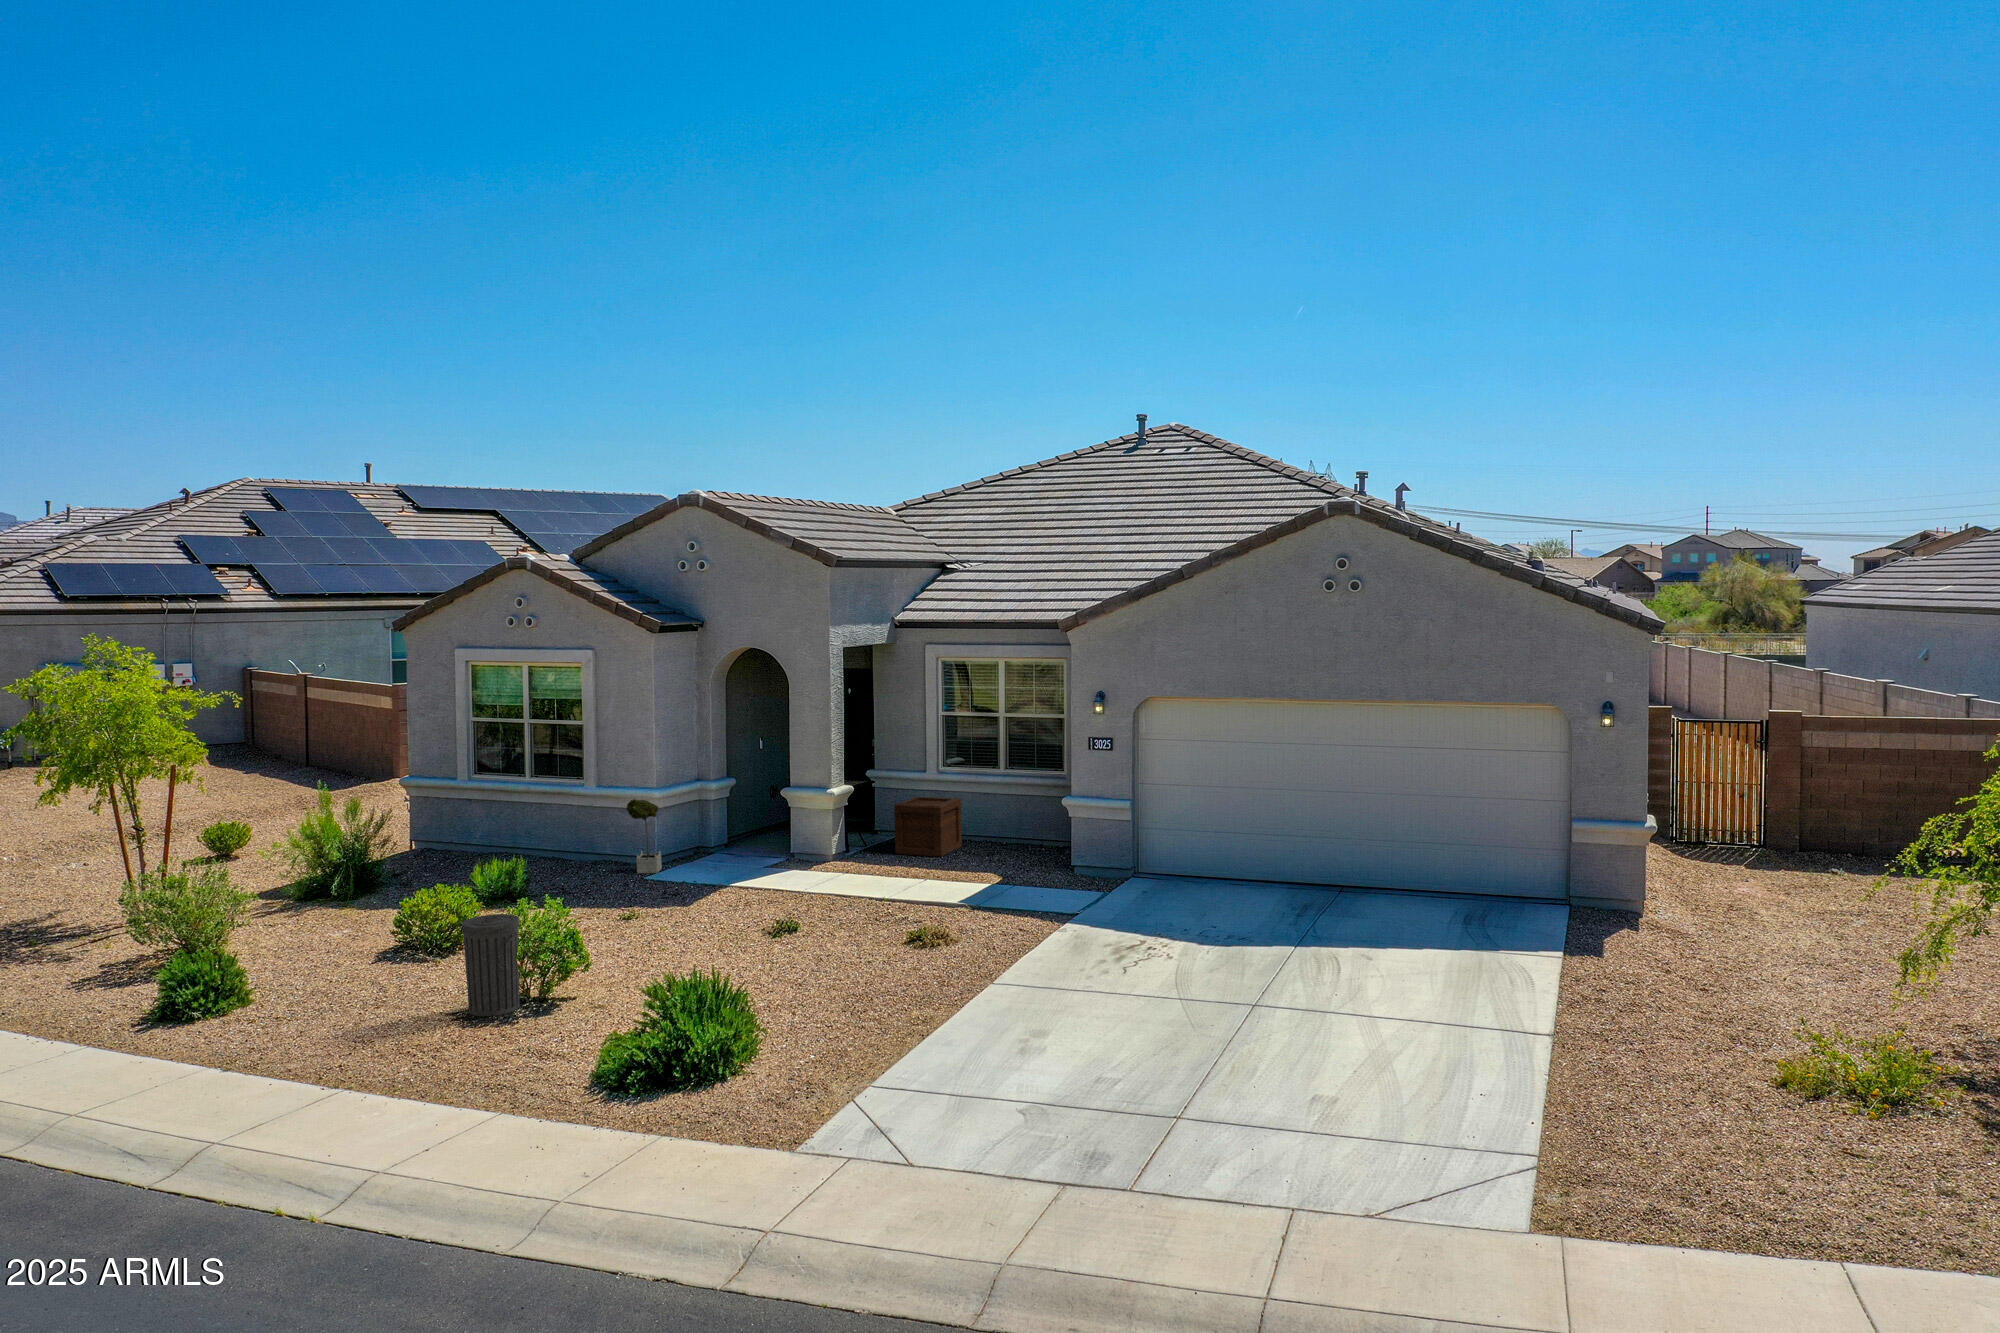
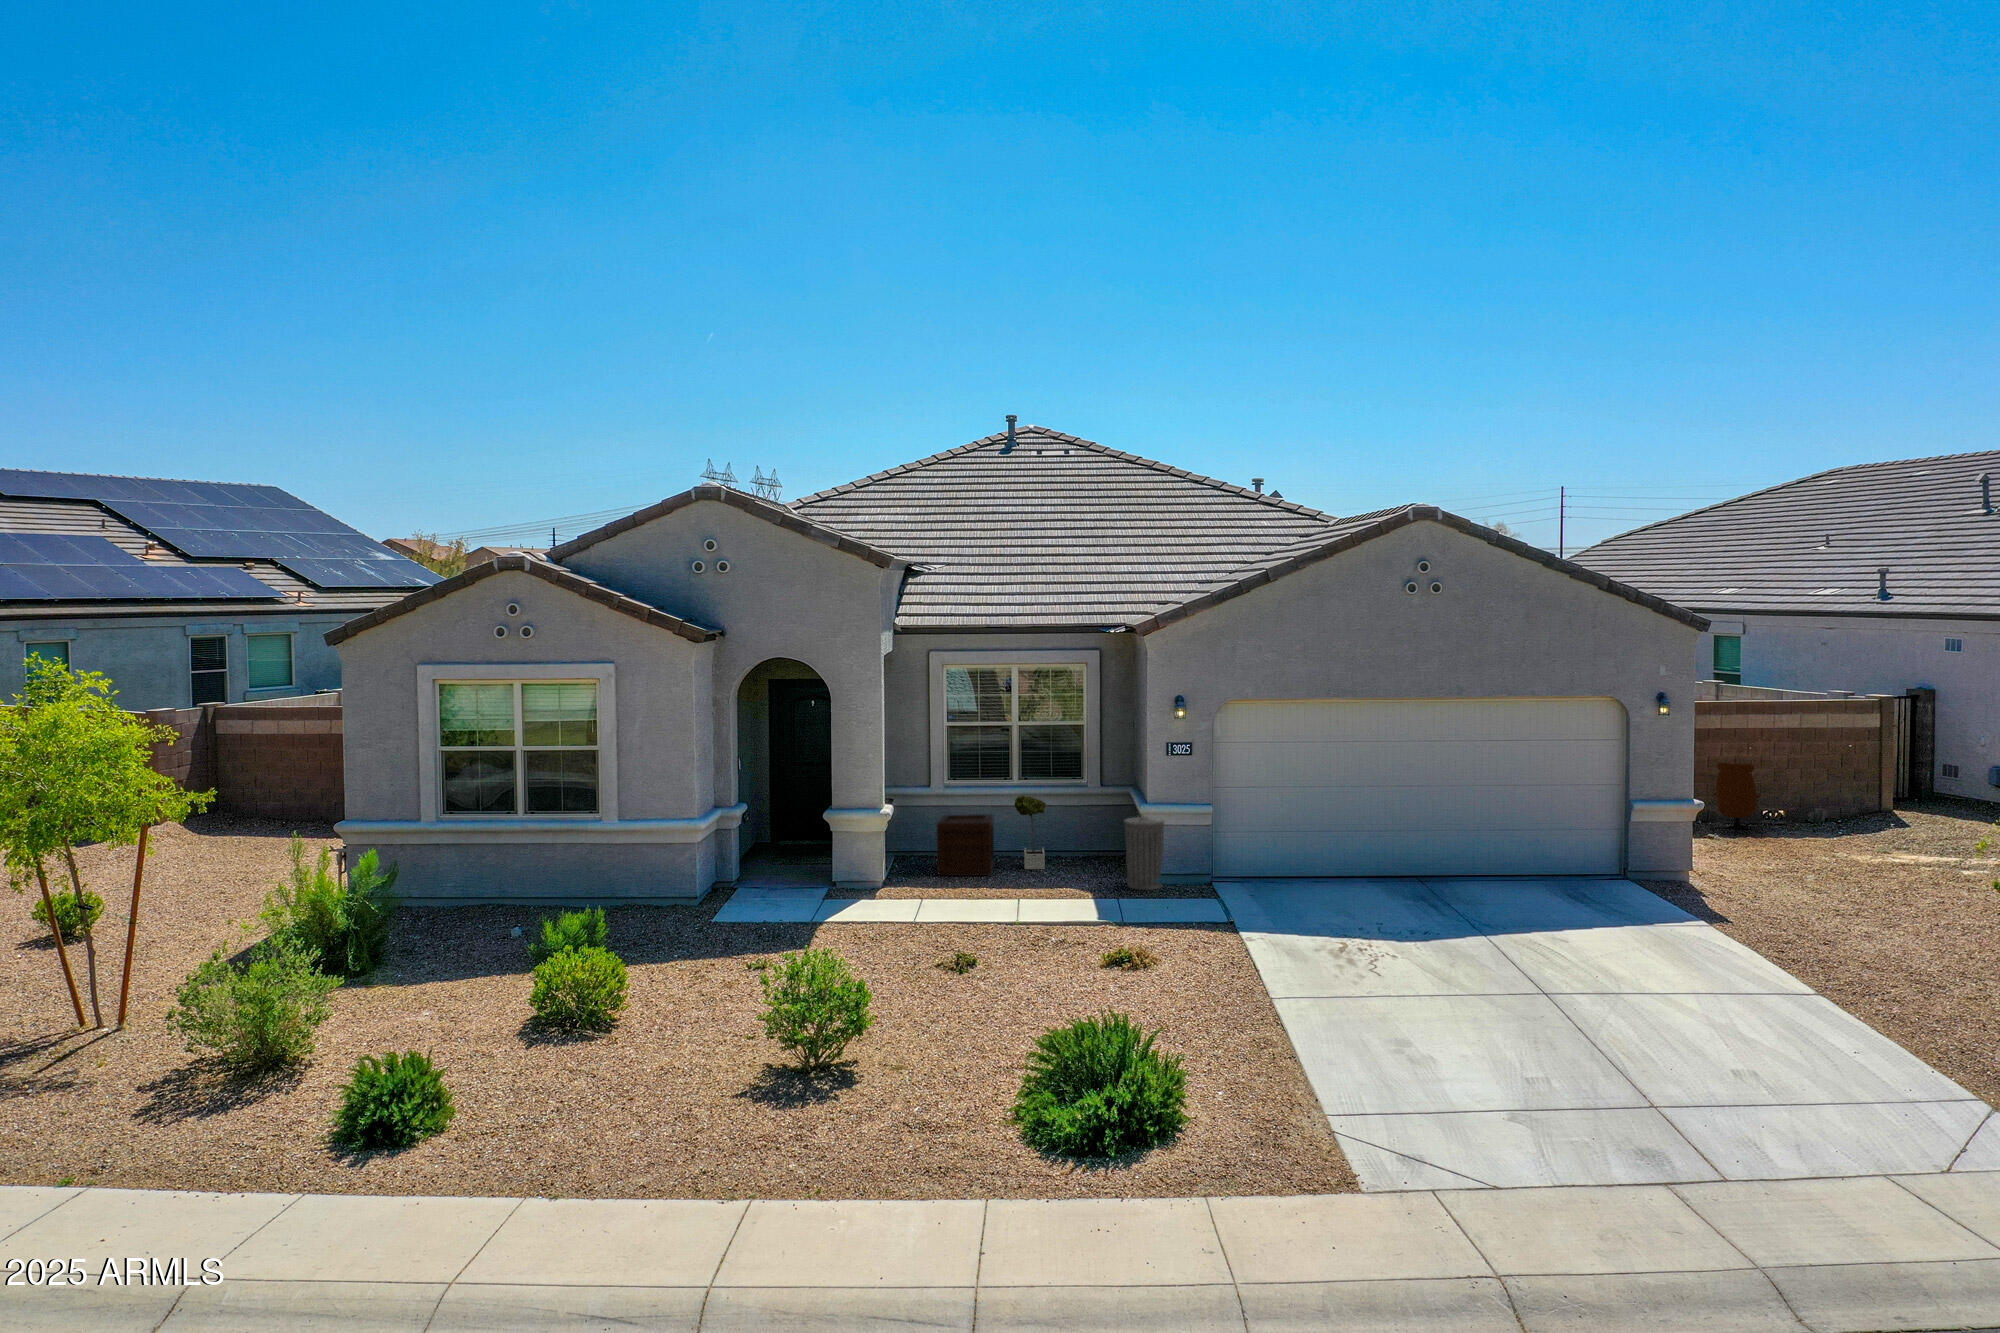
lounge chair: none [1777,782,1852,868] -> present [1712,763,1763,836]
potted tree: present [627,799,662,873] -> present [1014,795,1046,869]
trash can: present [462,914,520,1016] -> present [1125,817,1164,890]

